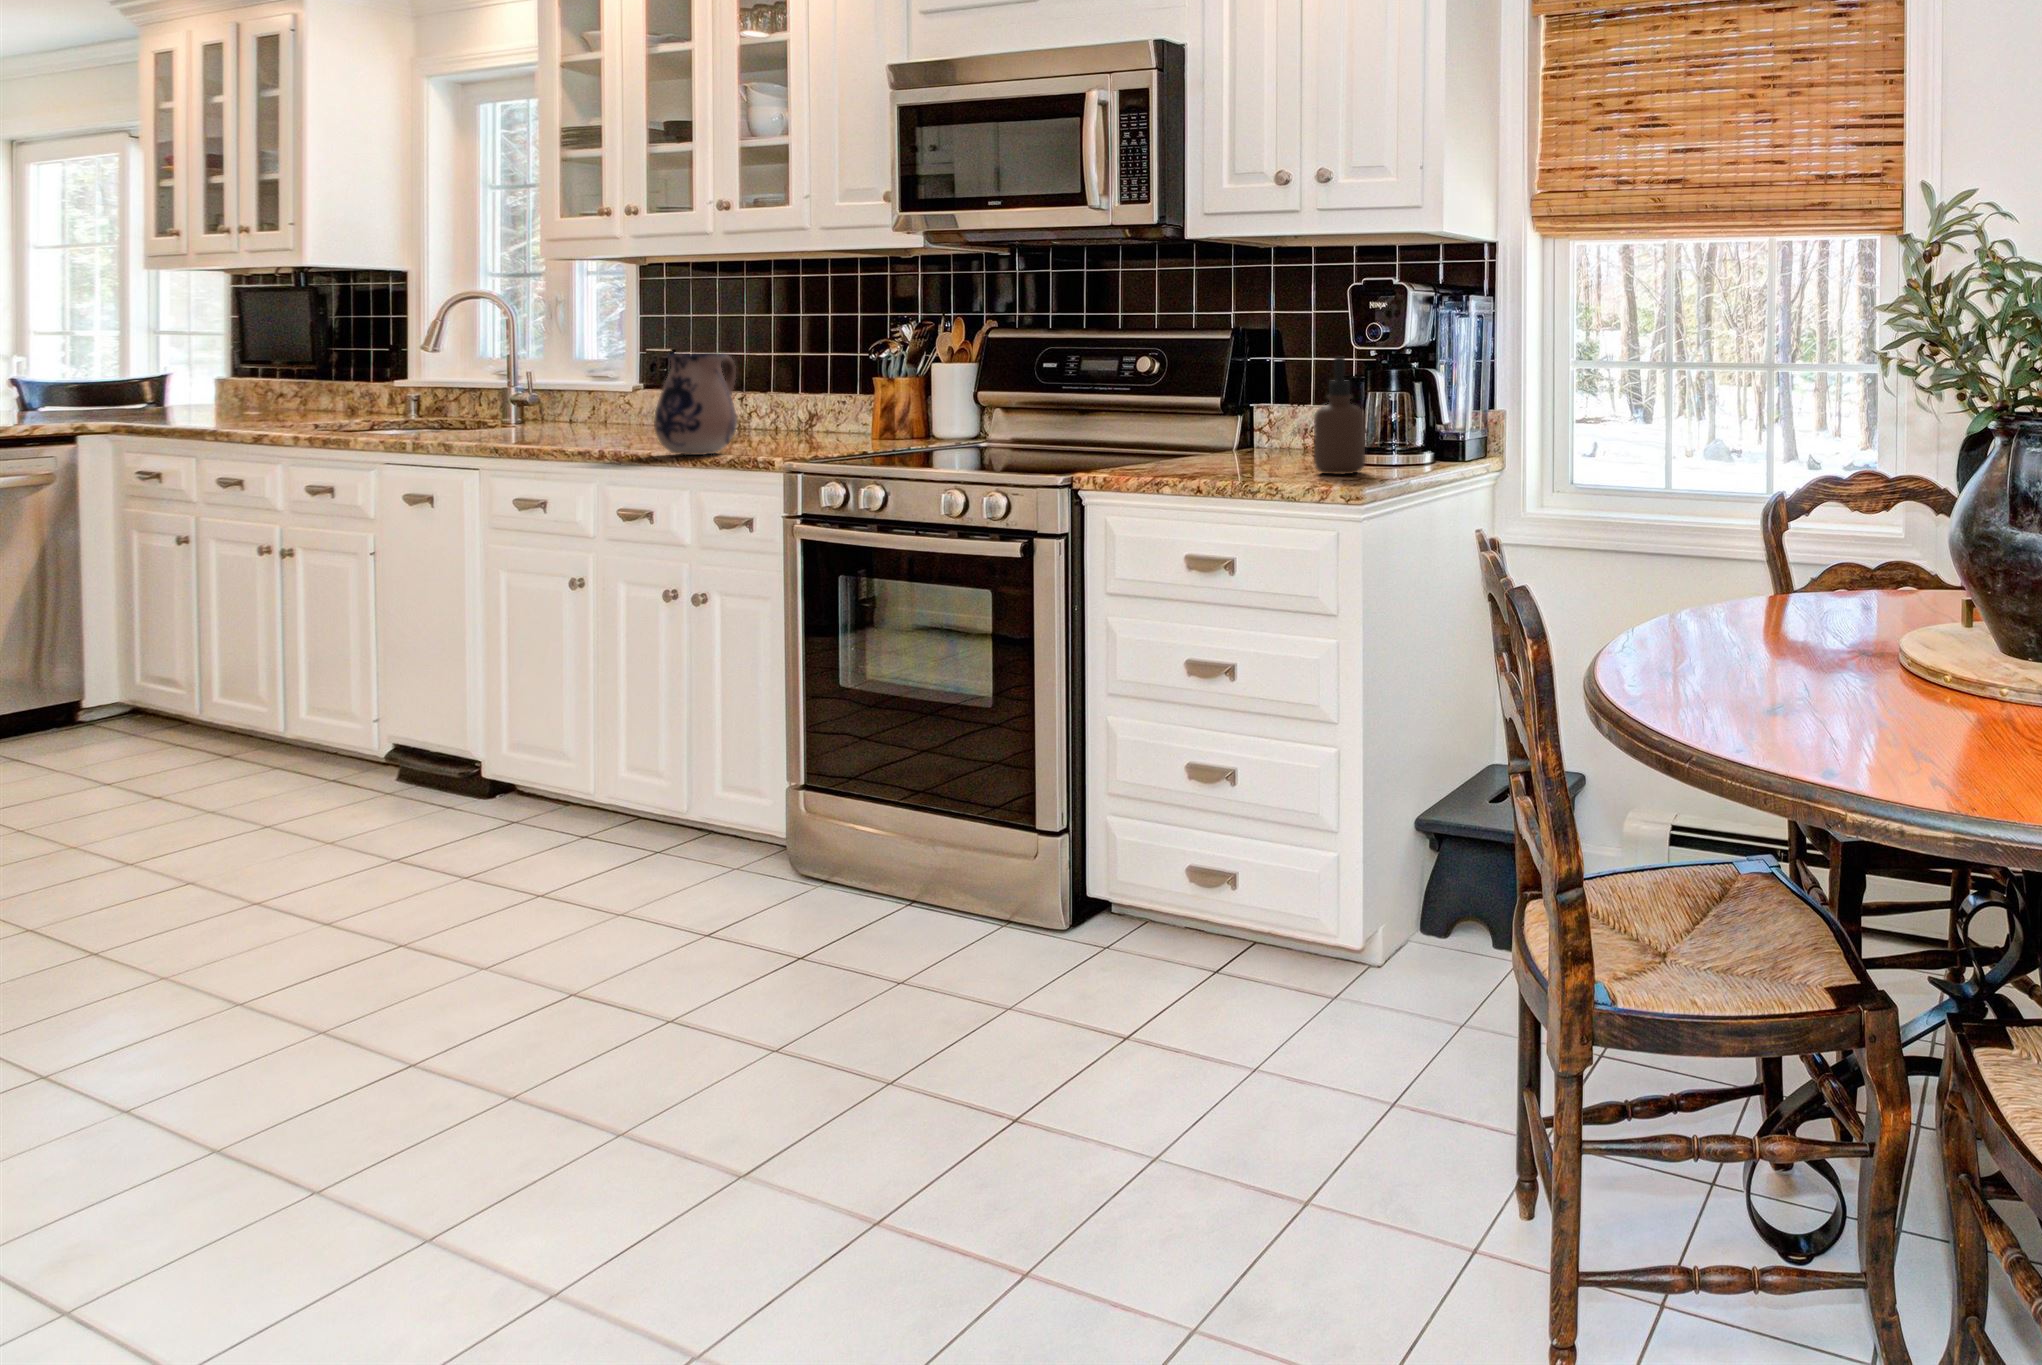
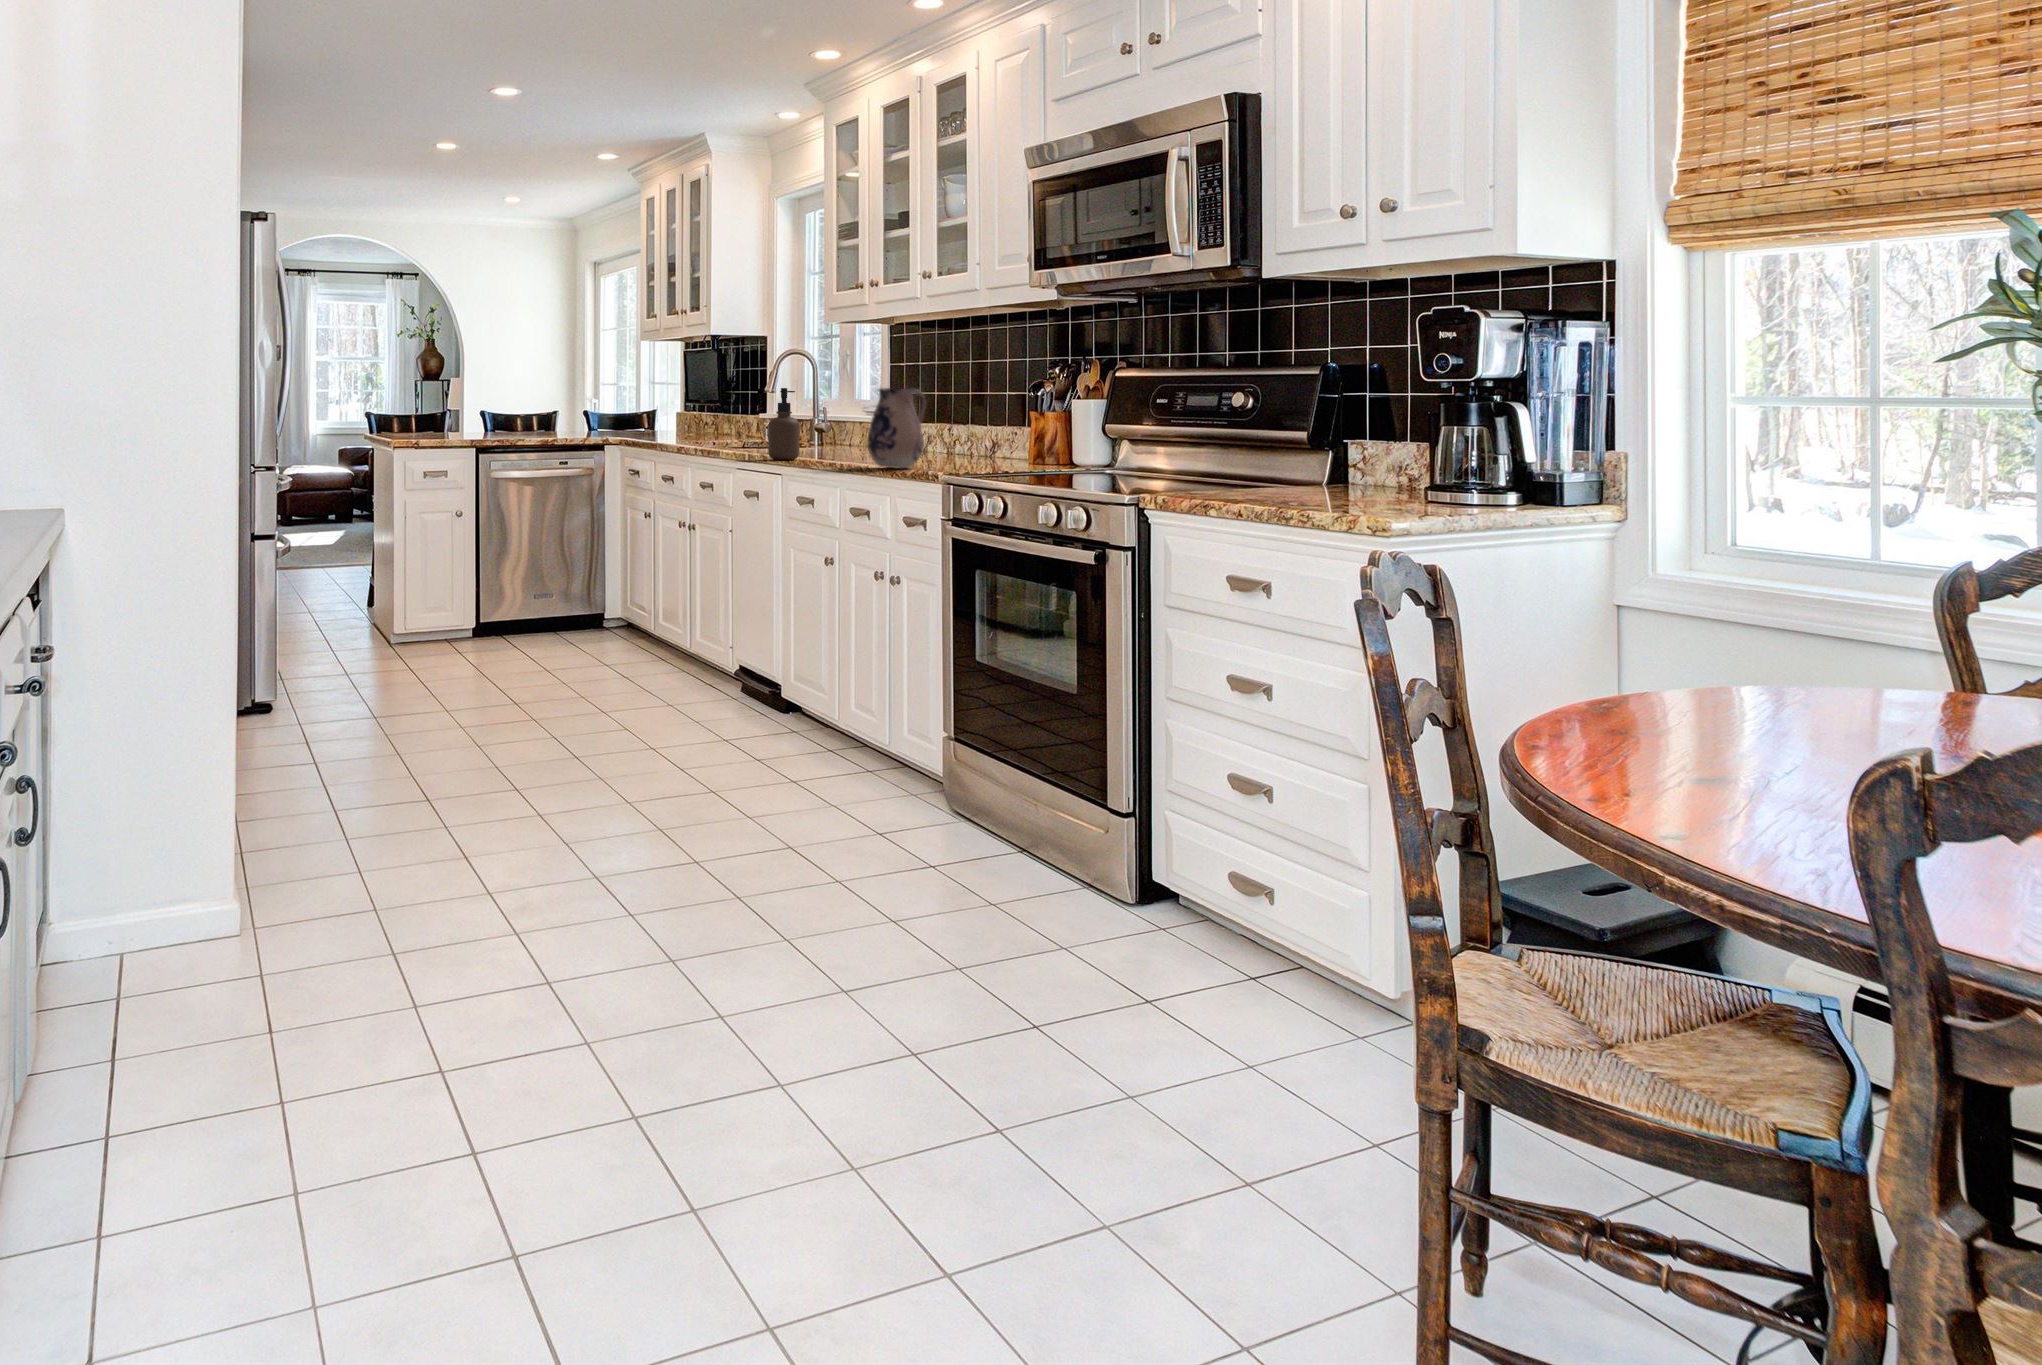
soap dispenser: present [1314,357,1365,474] -> present [768,388,799,460]

